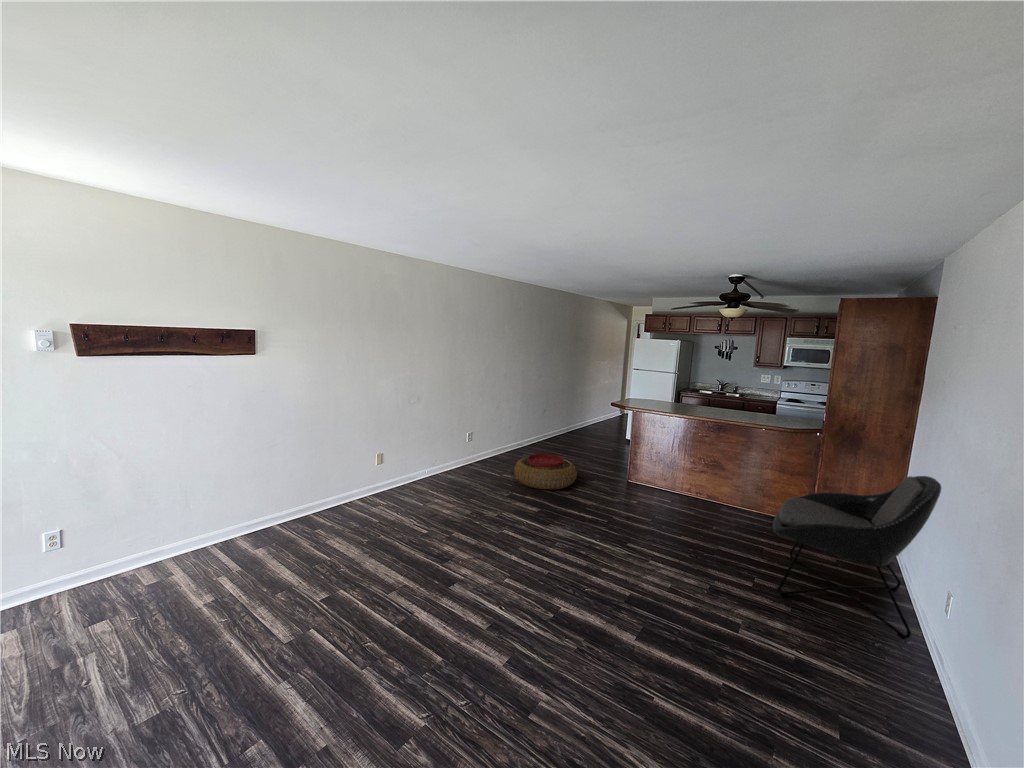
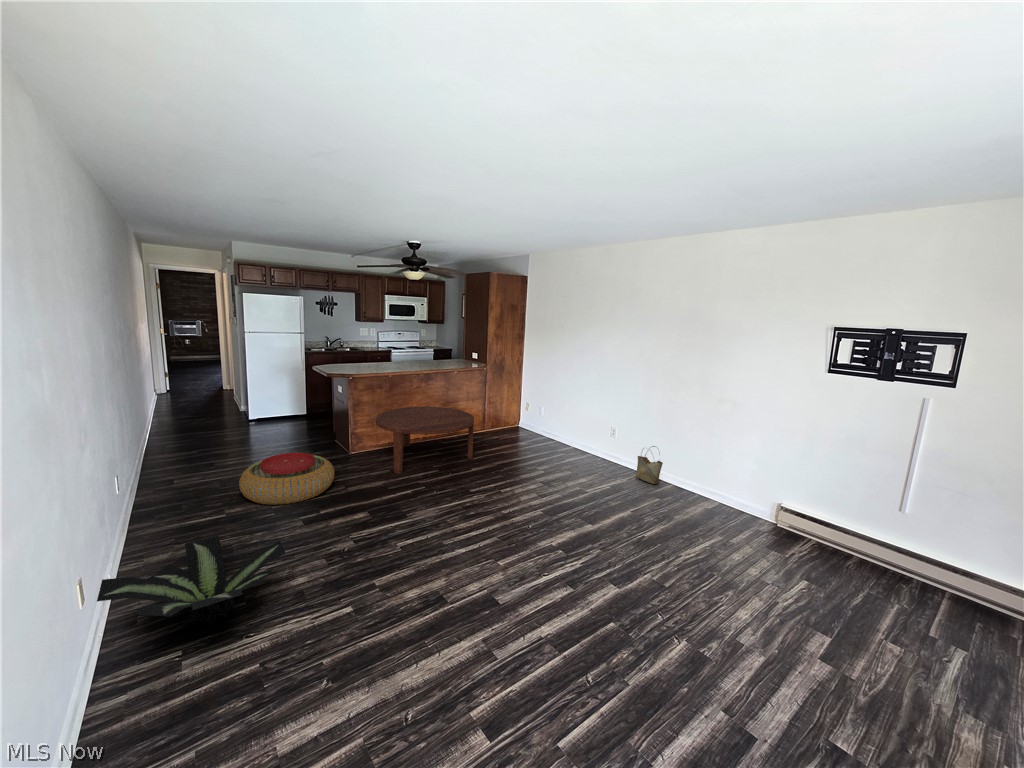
coffee table: none [616,451,731,531] -> present [375,407,474,474]
potted plant: none [373,461,443,505] -> present [97,536,285,625]
lounge chair: present [772,476,941,640] -> none [516,379,600,470]
woven basket: none [912,638,974,747] -> present [635,446,663,484]

